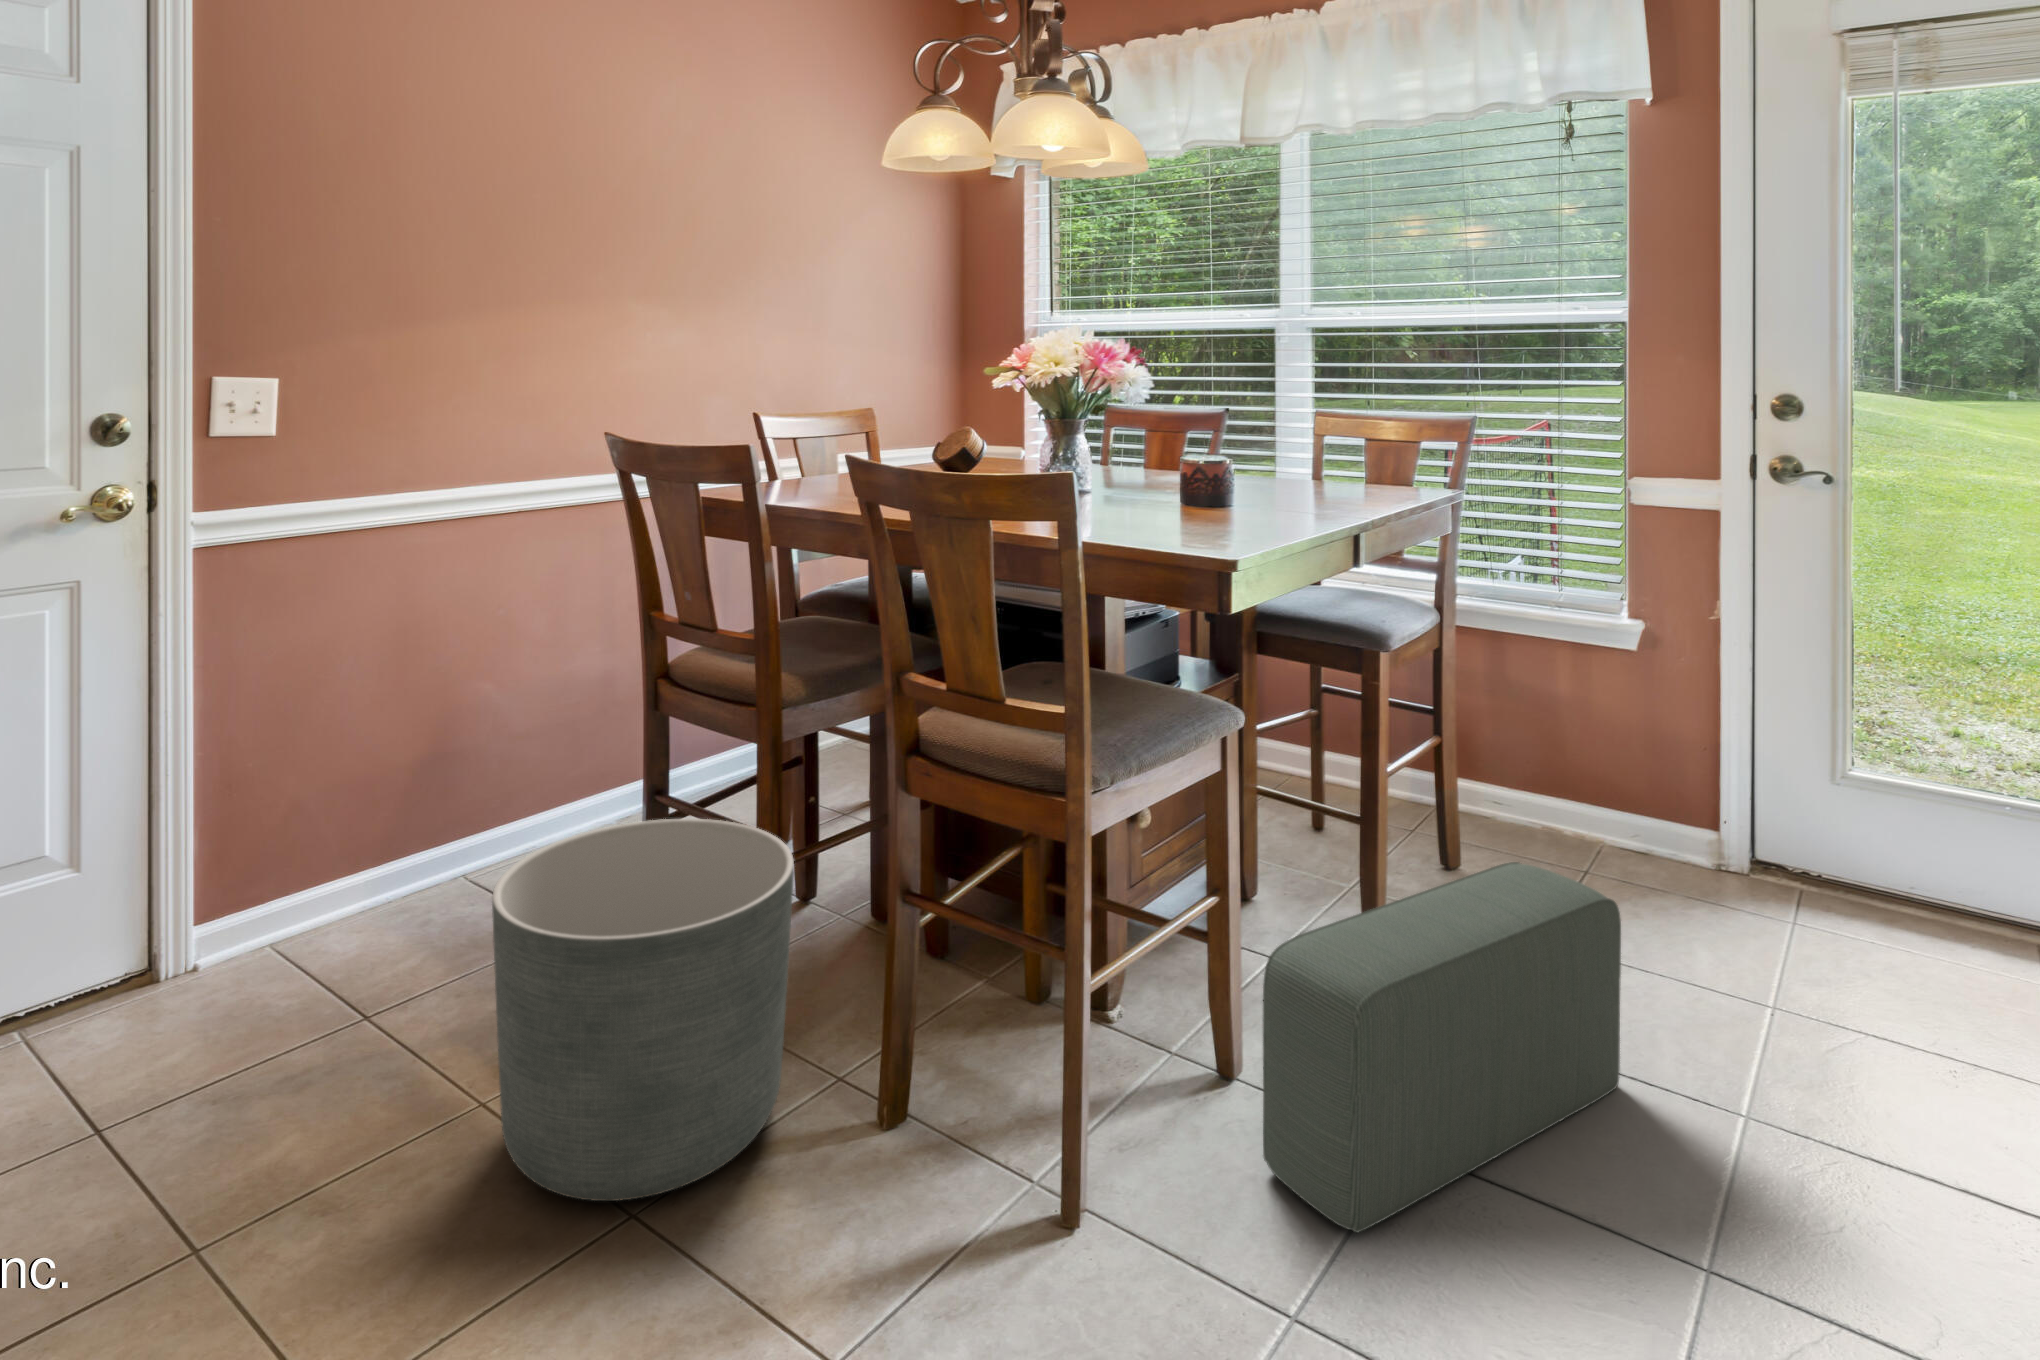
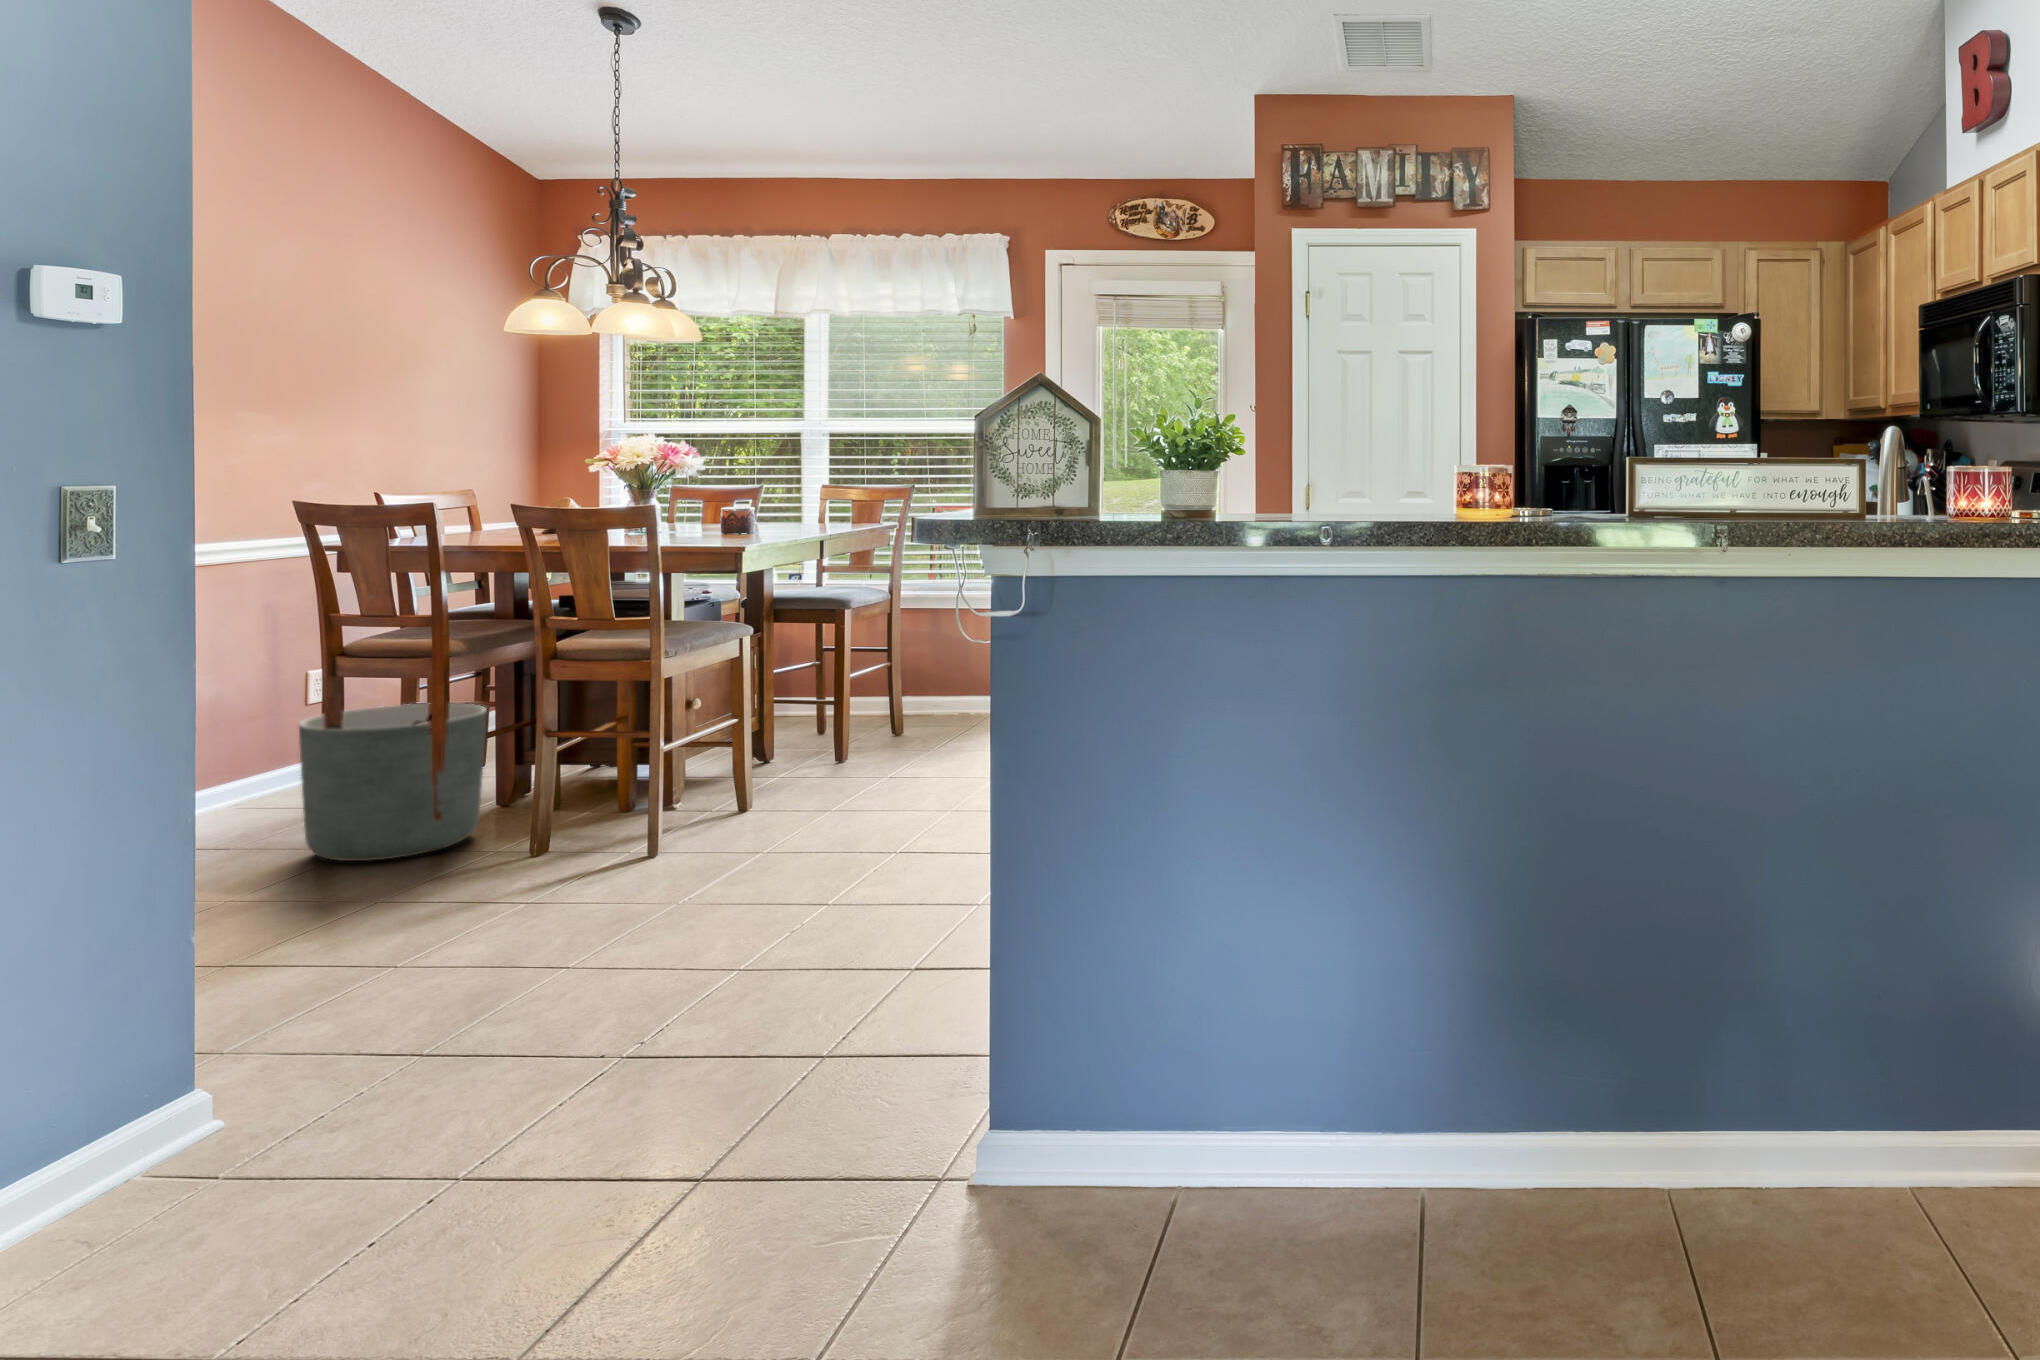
pouf: present [1263,862,1621,1233] -> none [750,689,935,814]

